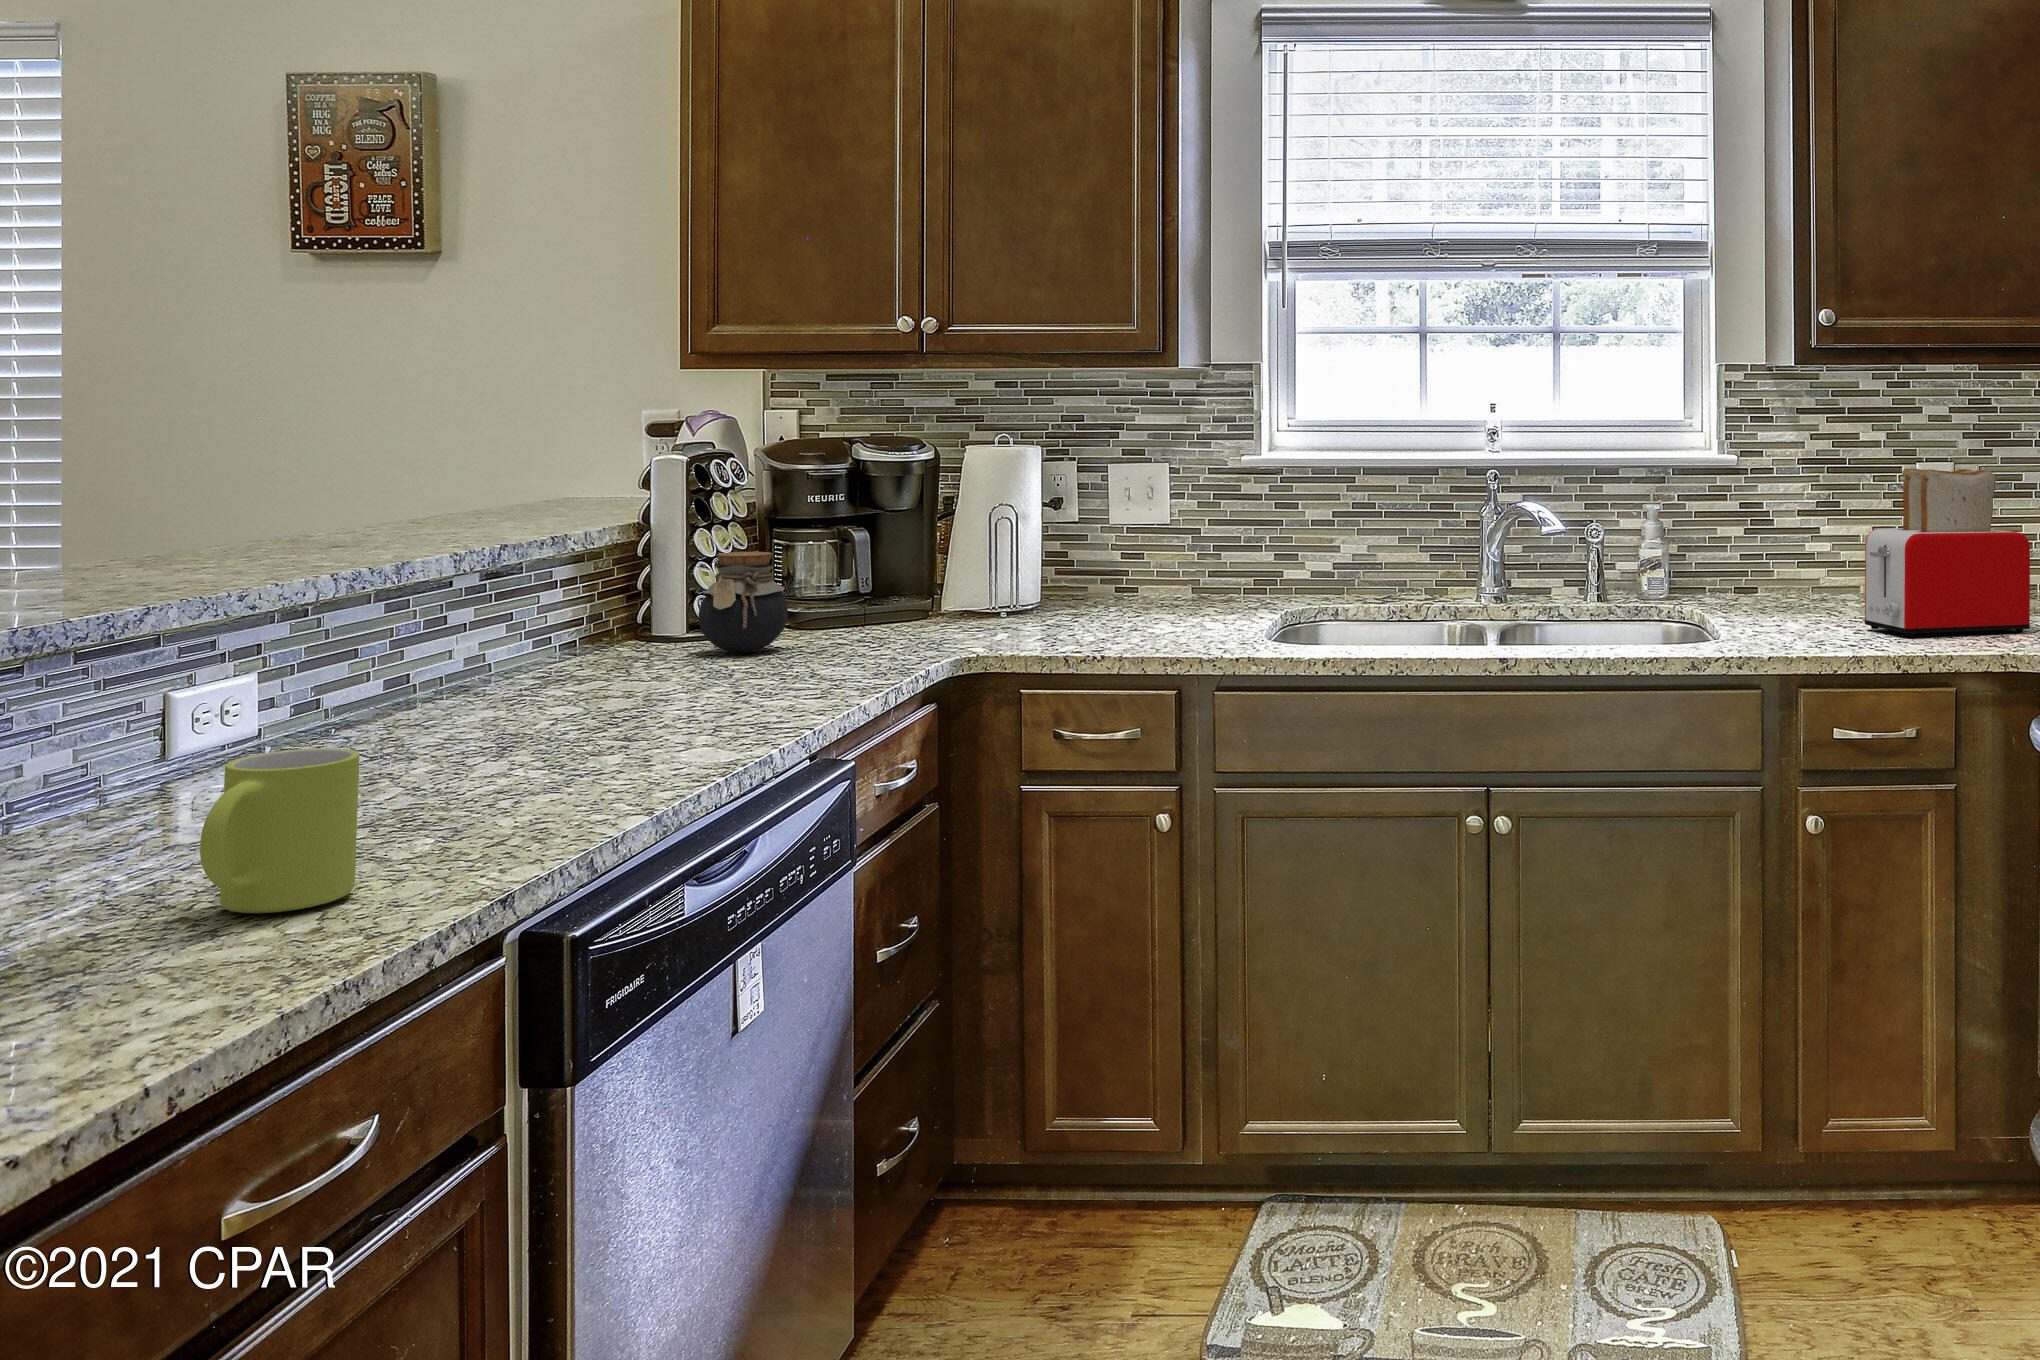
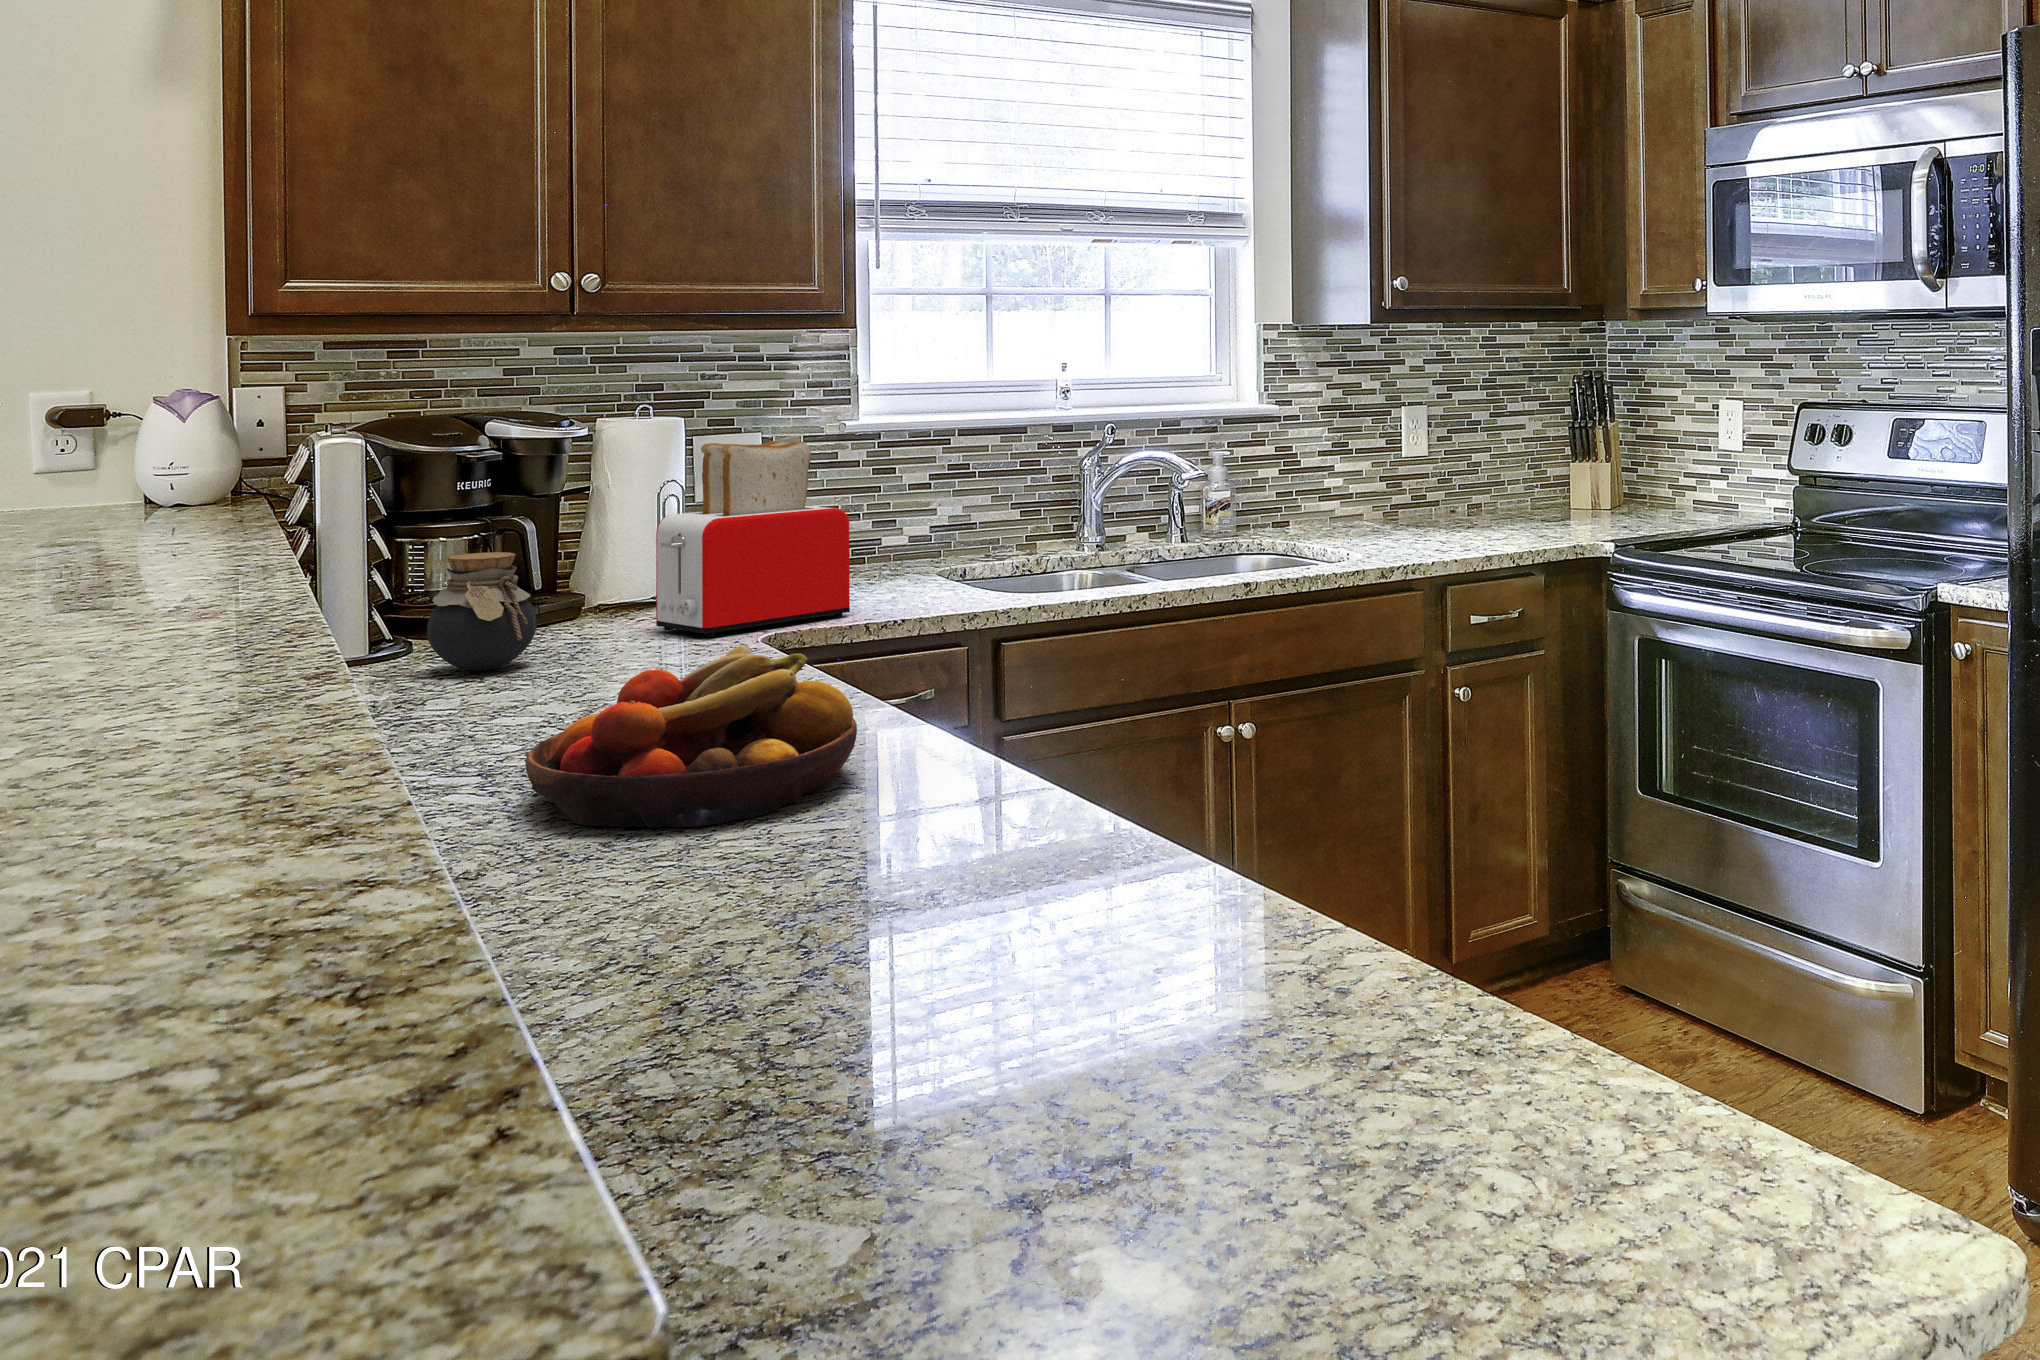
toaster: present [1865,468,2030,637] -> present [656,441,850,637]
fruit bowl: none [302,640,625,791] -> present [526,644,857,828]
mug: present [200,748,359,913] -> none [1035,740,1145,906]

